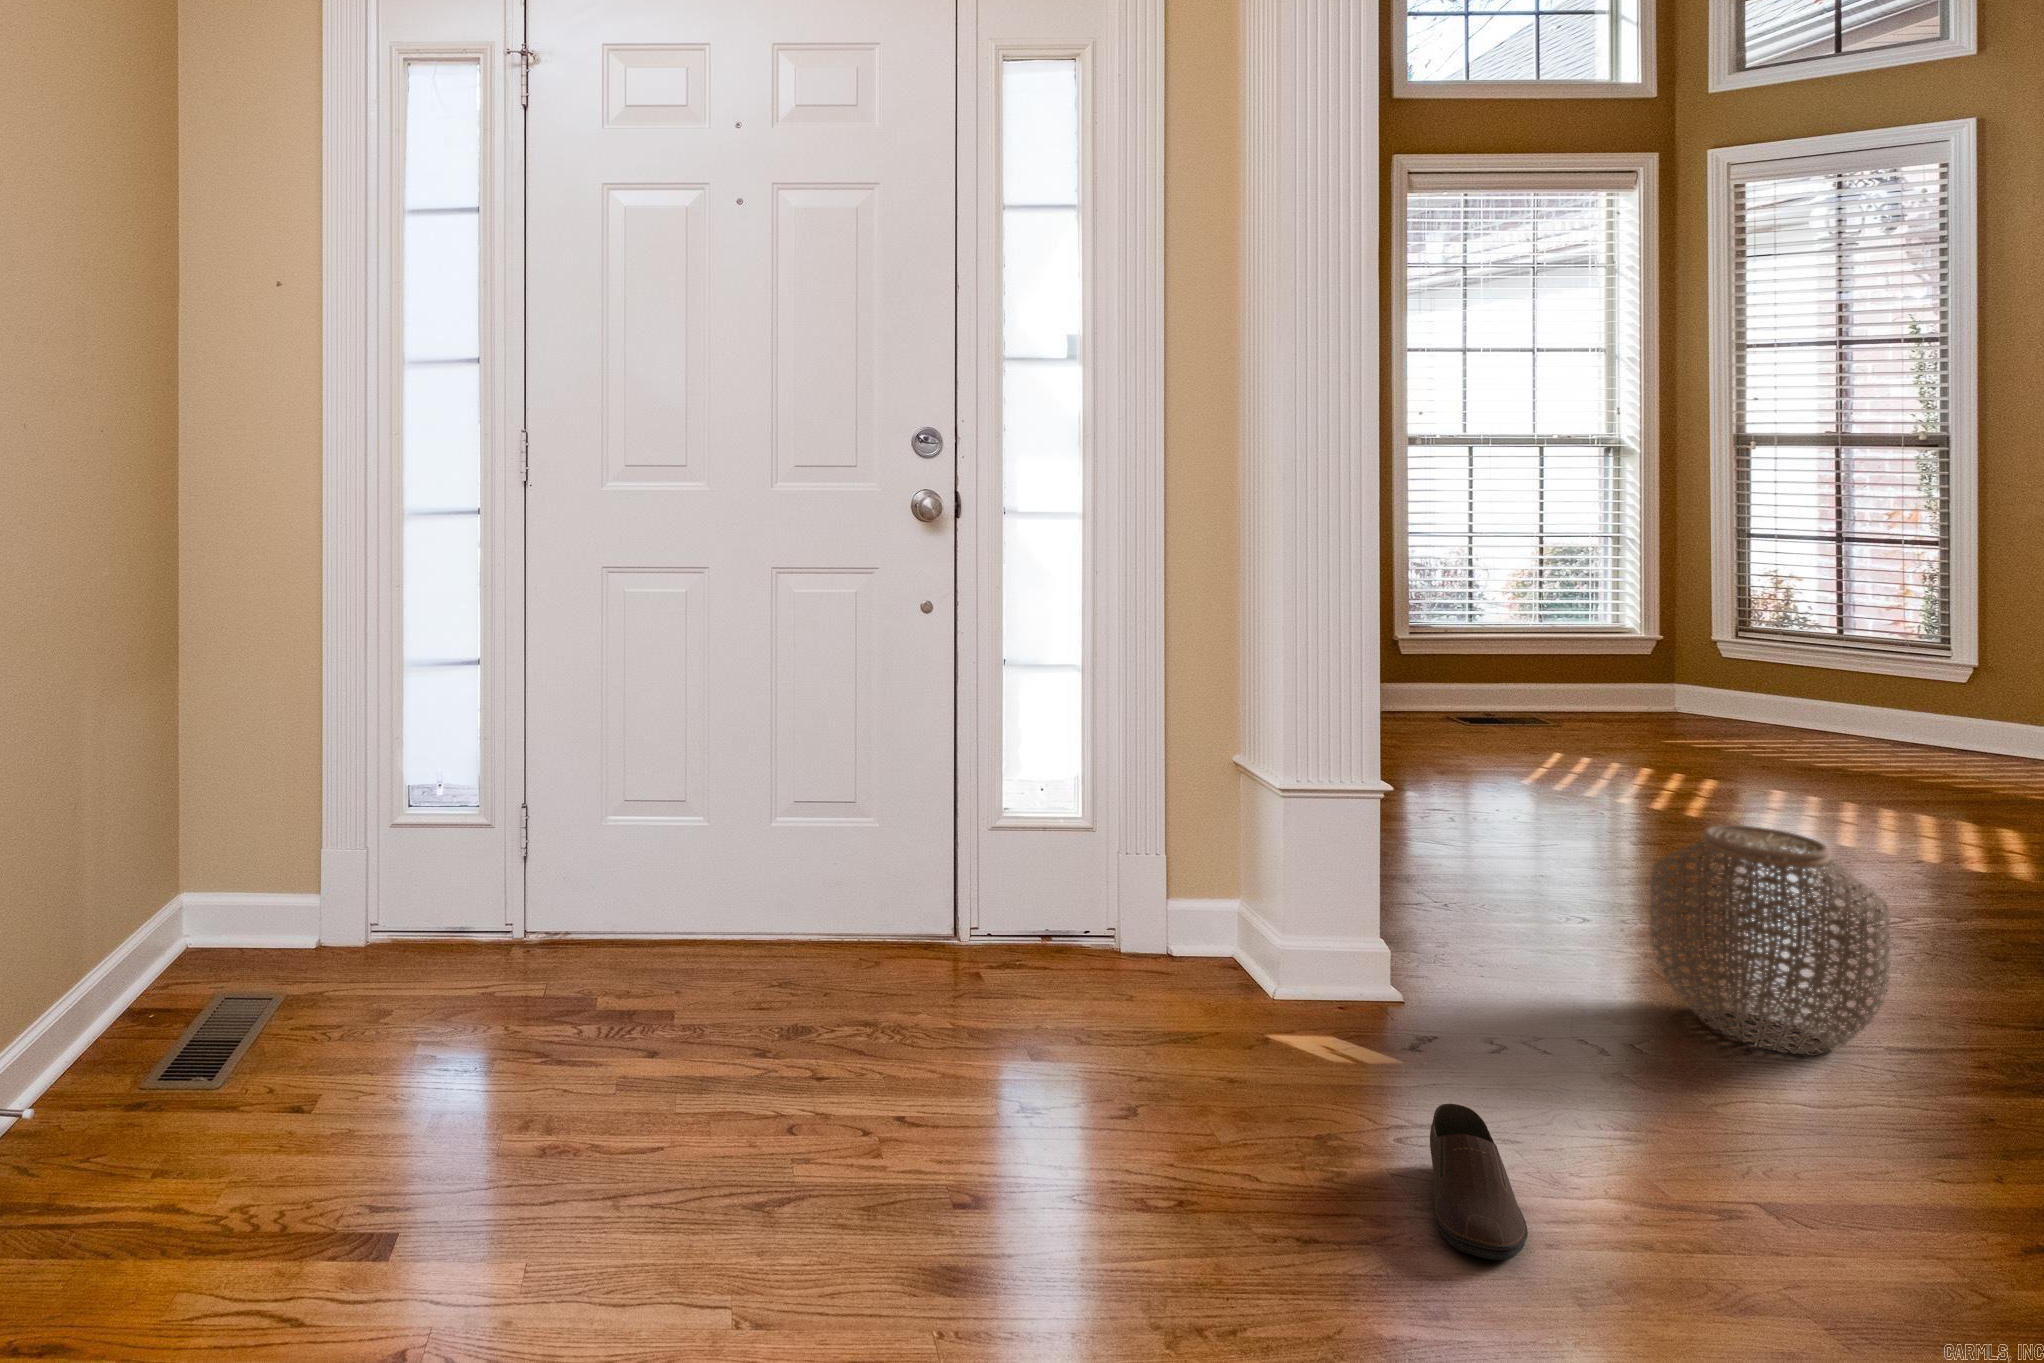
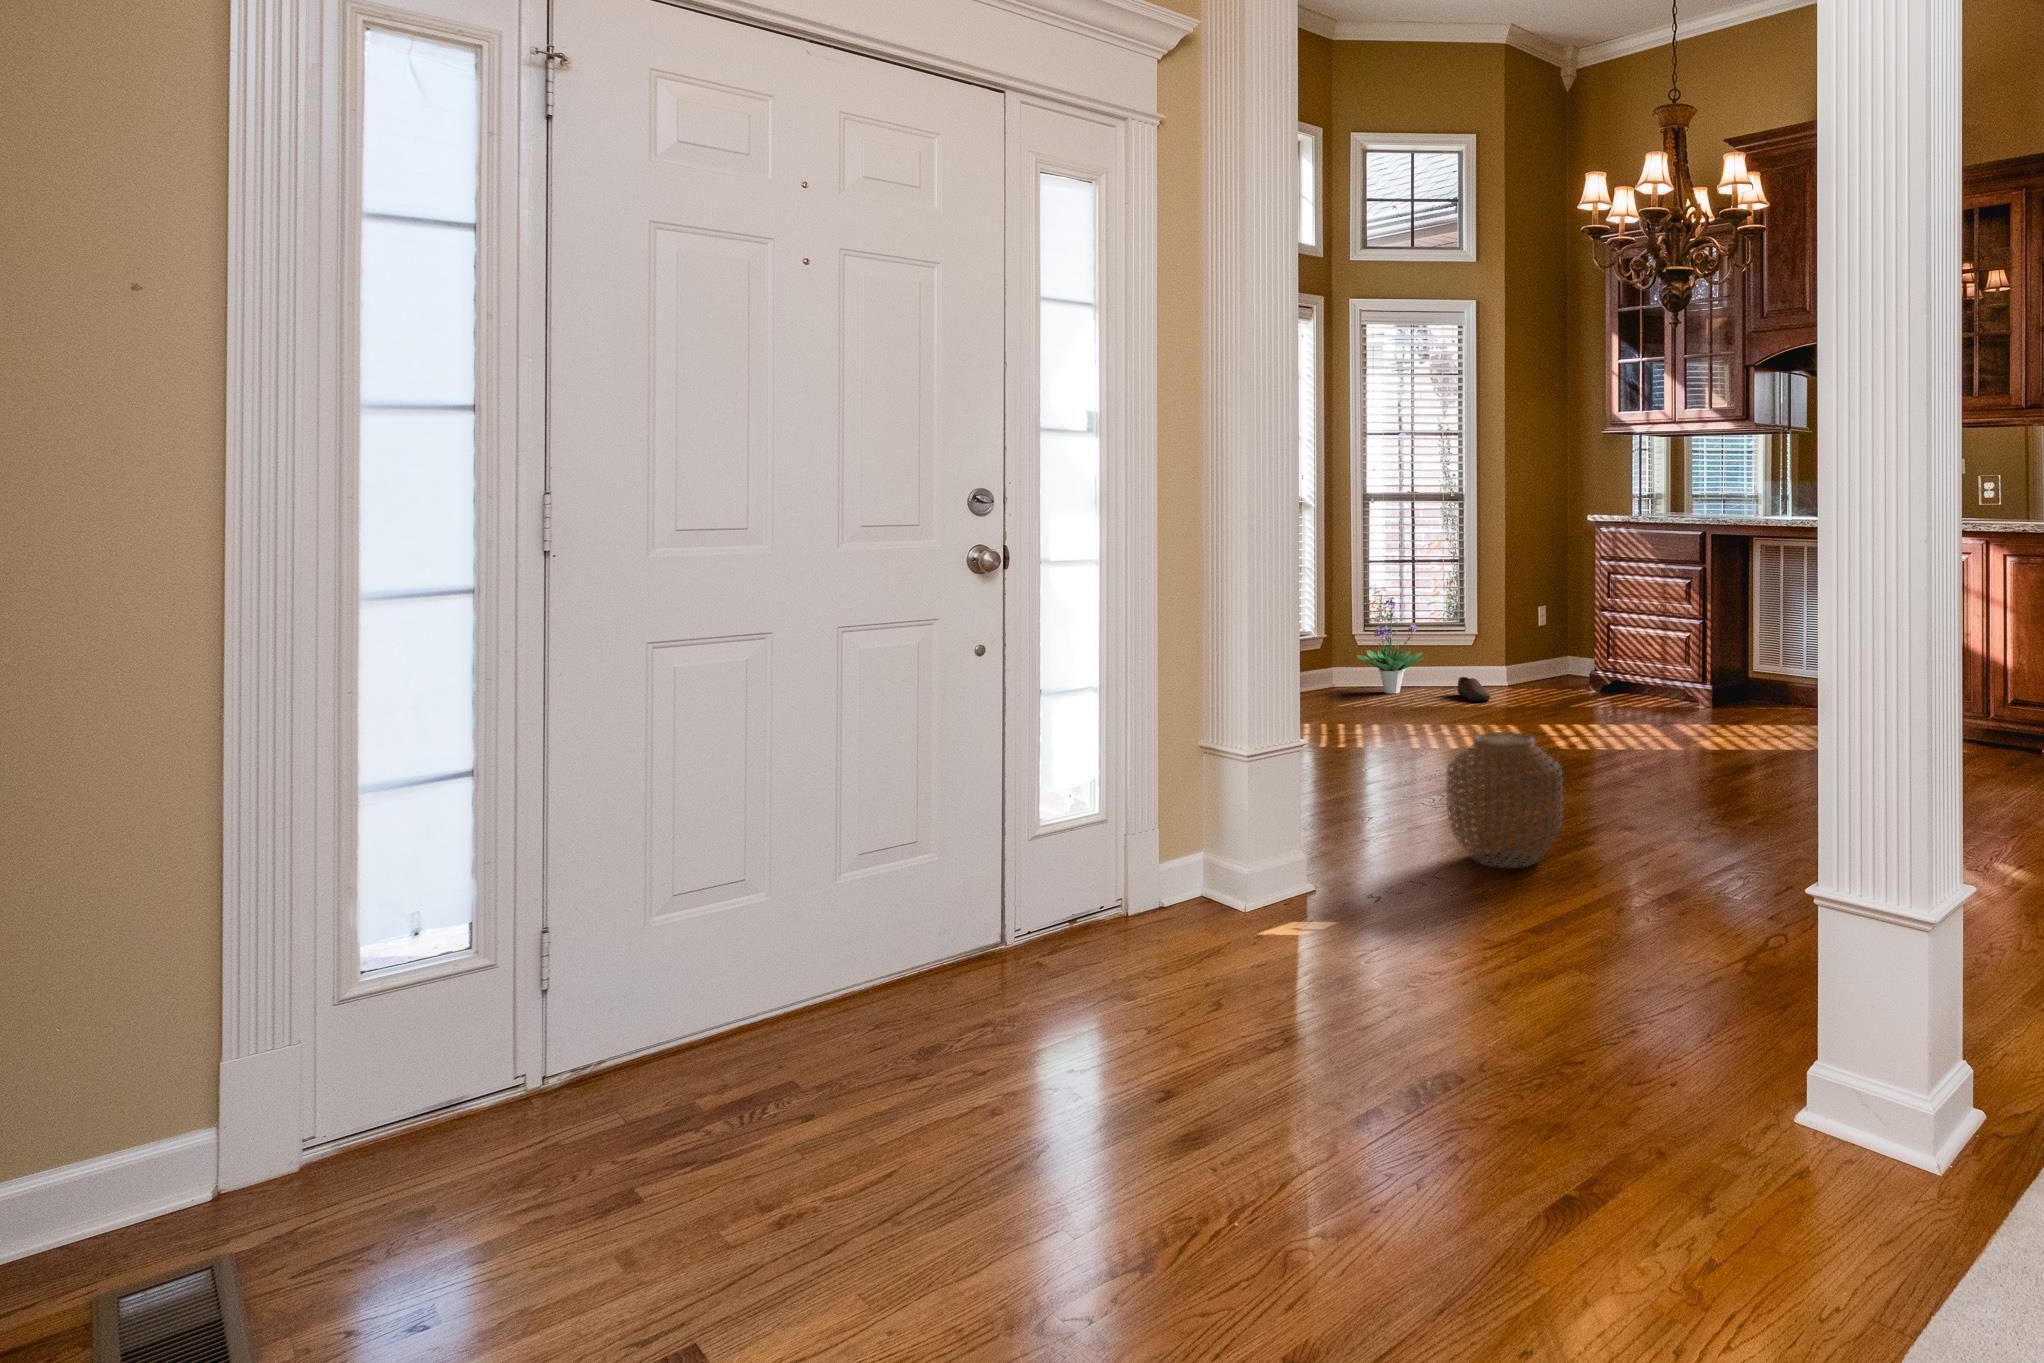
potted plant: none [1721,593,1852,739] -> present [1357,597,1424,694]
shoe: present [1430,1104,1528,1260] -> present [1458,677,1491,701]

